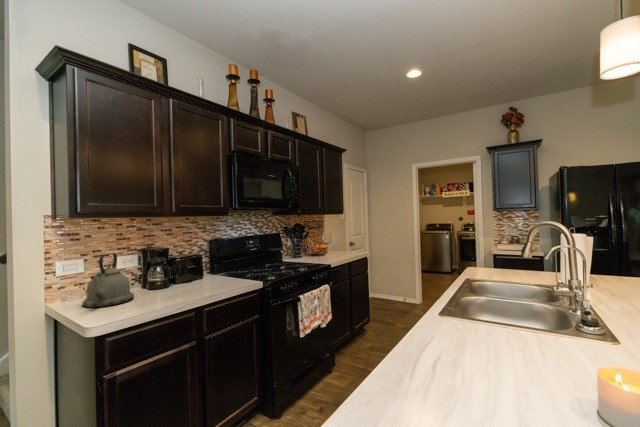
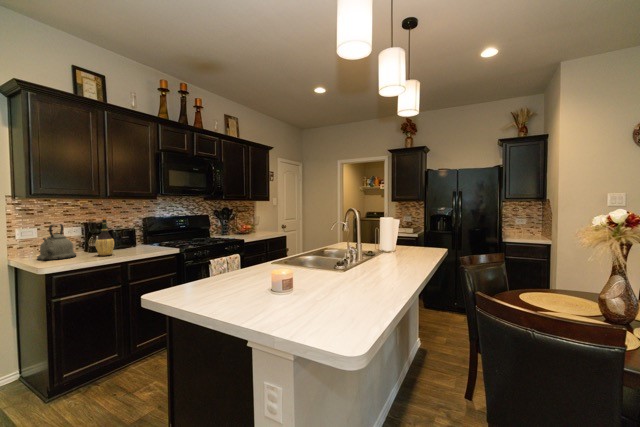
wine bottle: none [159,242,183,297] -> present [95,217,114,256]

